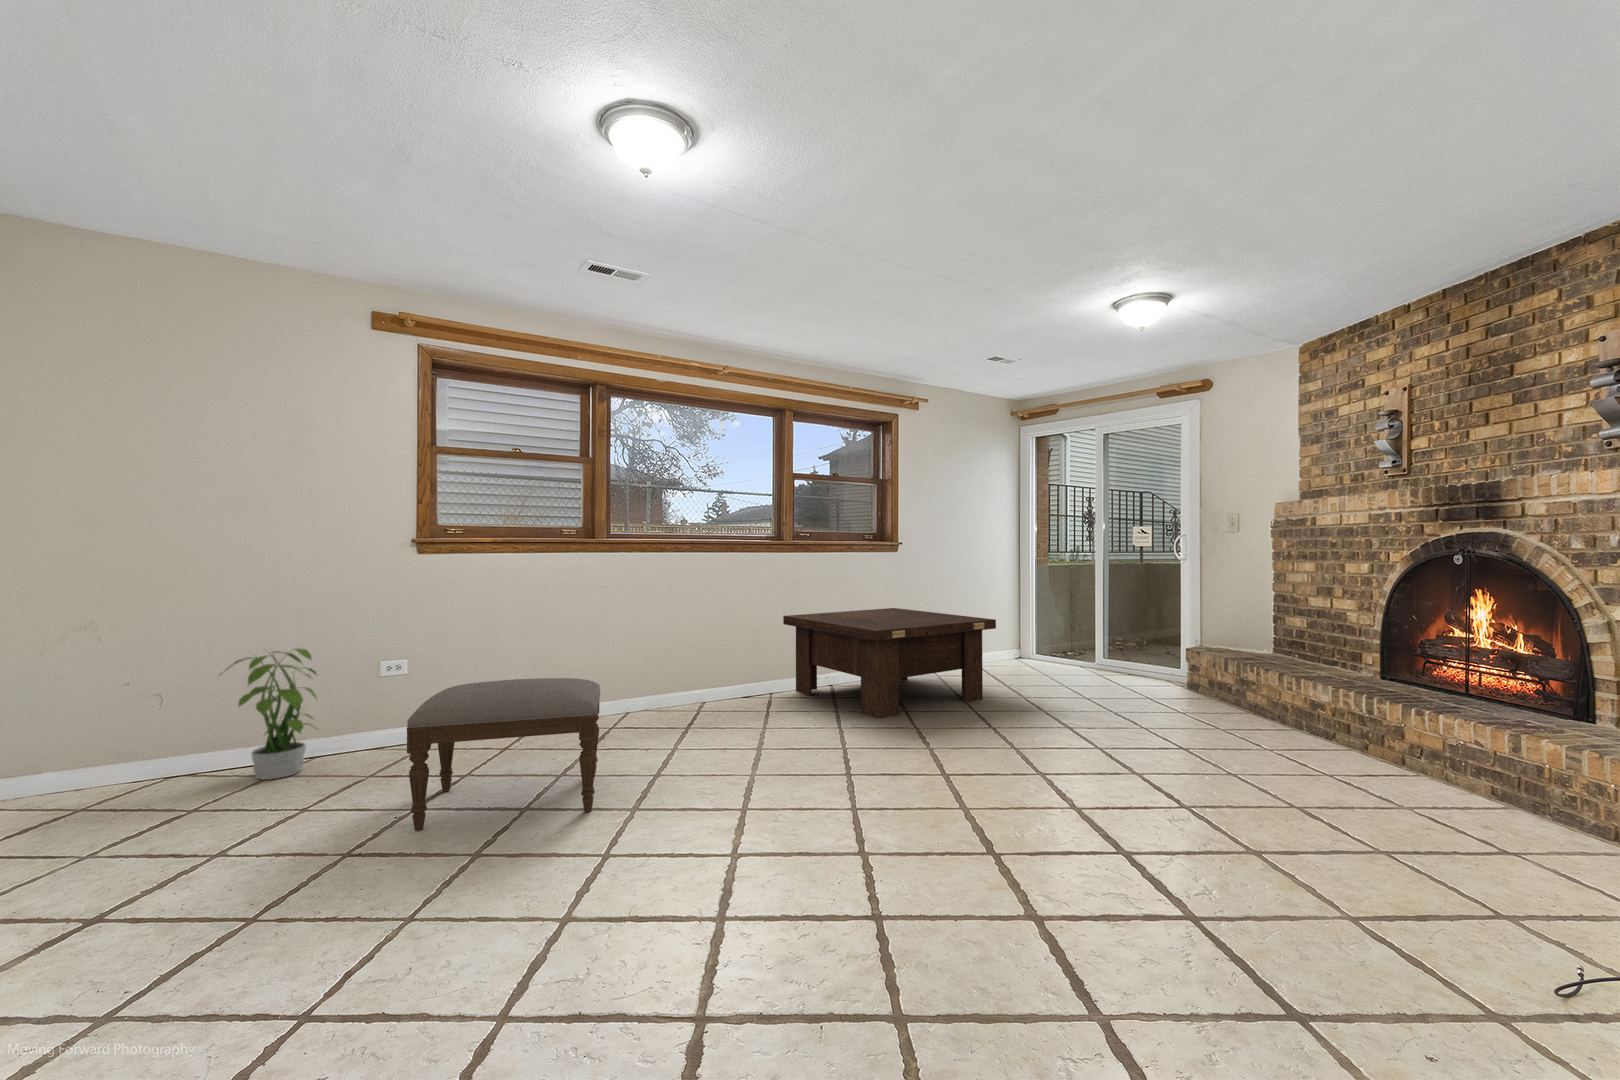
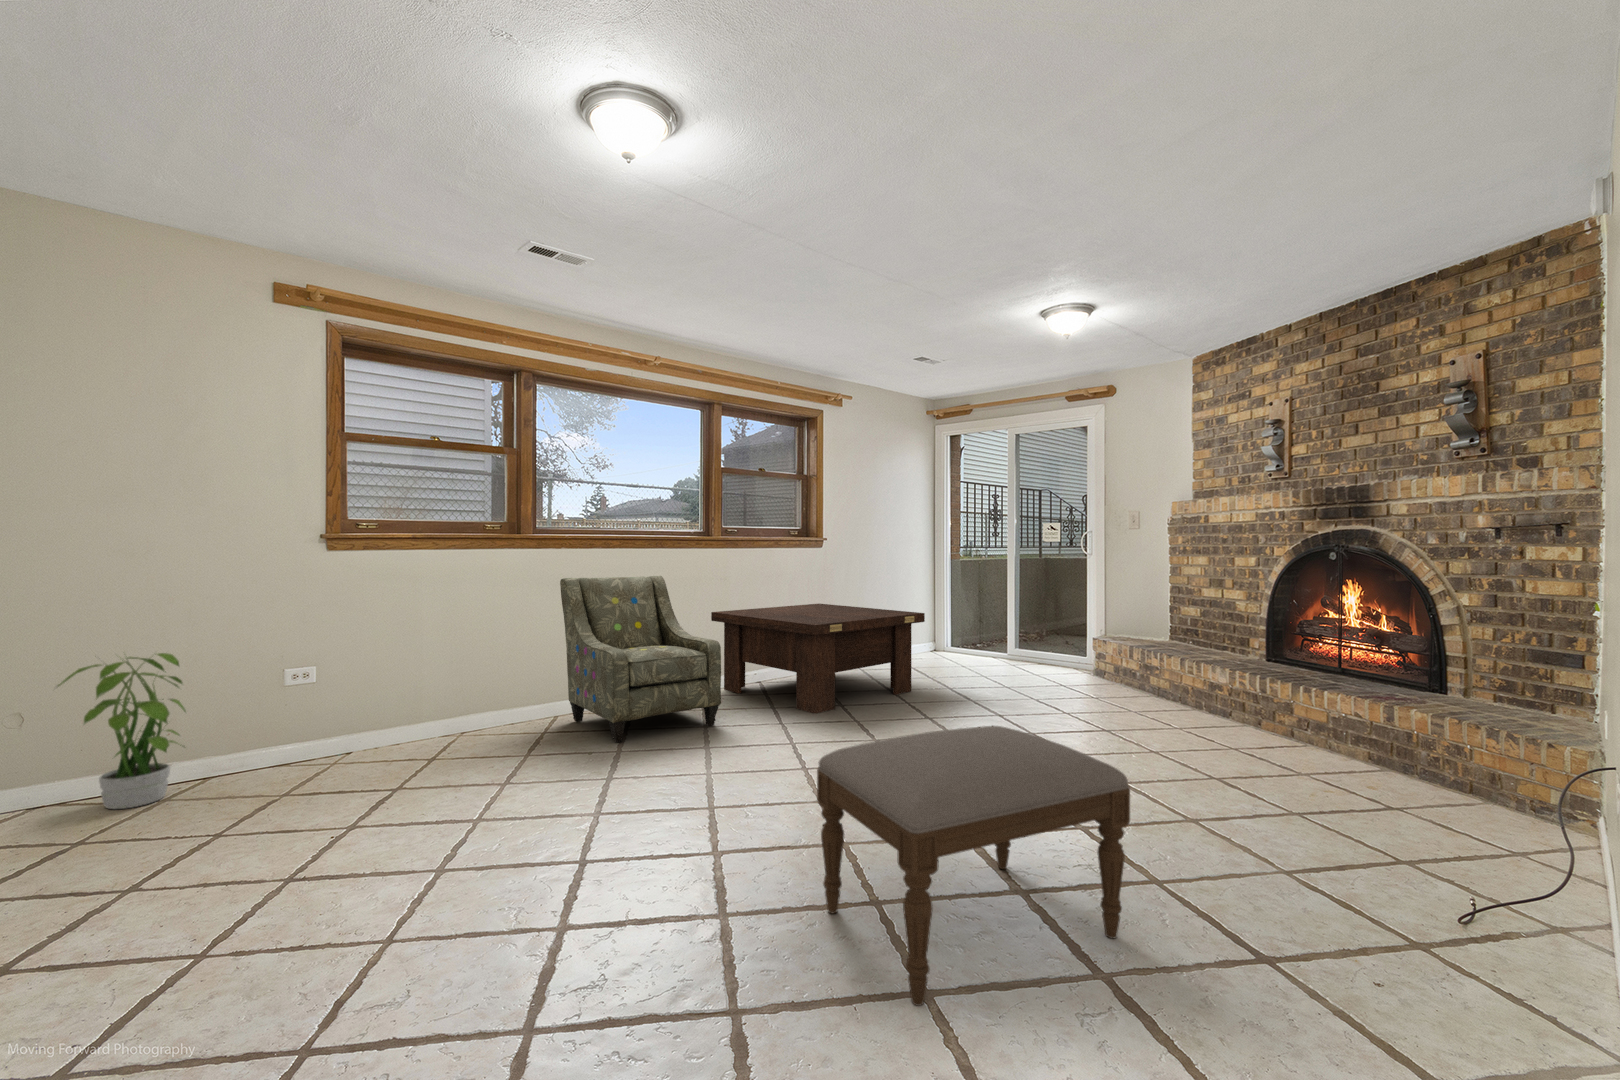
armchair: none [638,581,783,740] -> present [560,576,721,743]
ottoman: present [407,678,600,831] -> present [817,726,1130,1006]

